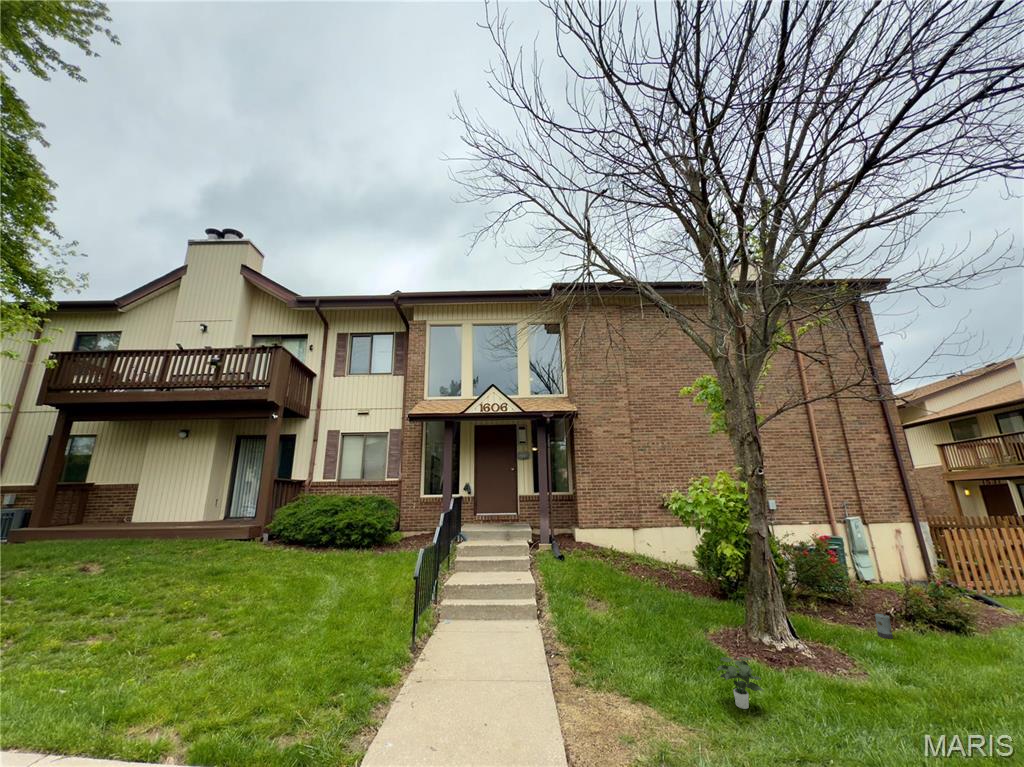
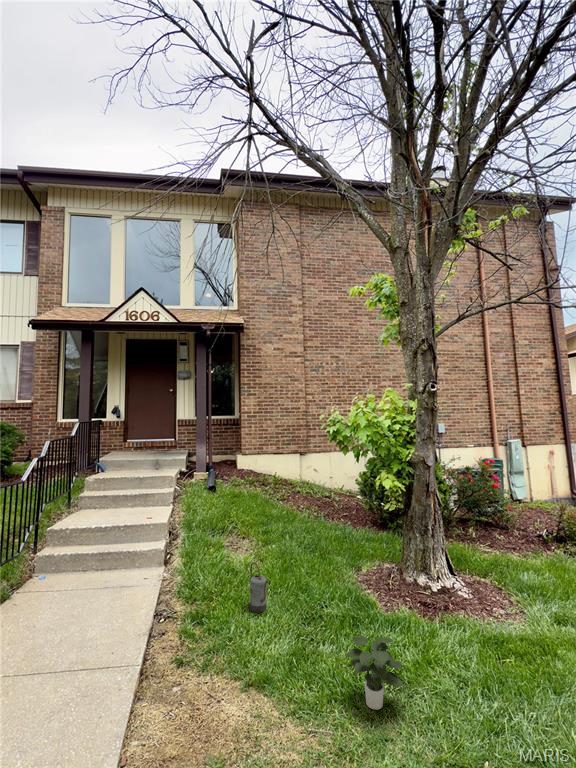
watering can: present [868,604,897,639] -> present [250,562,267,613]

